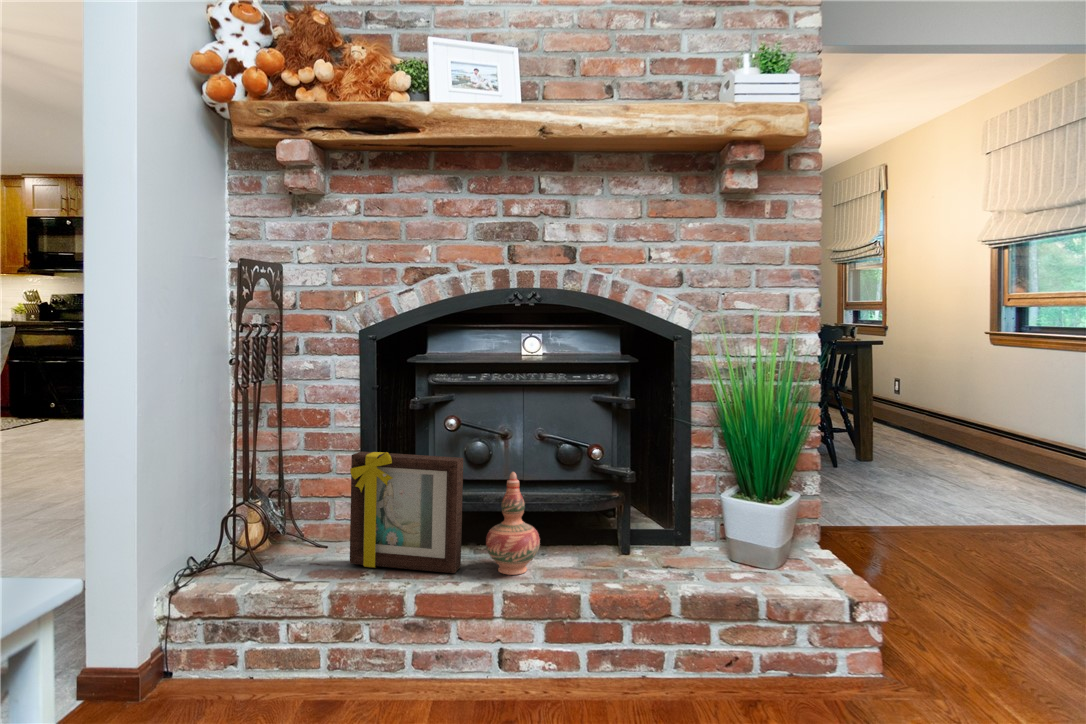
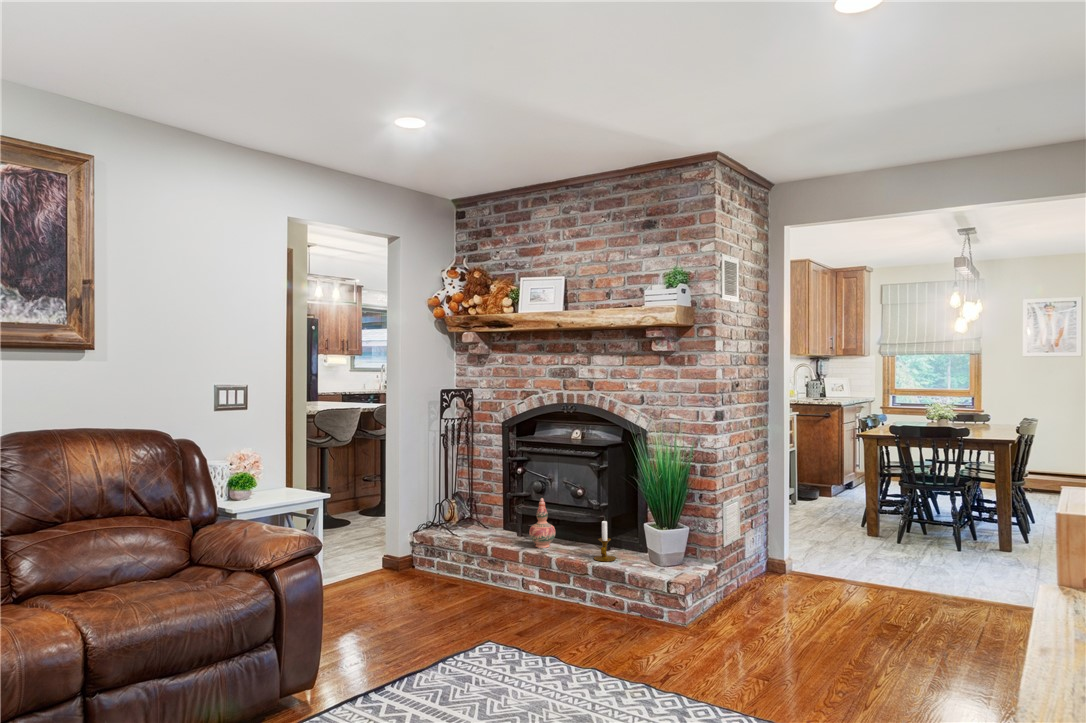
picture frame: present [350,452,463,573] -> none [482,482,524,543]
candlestick: none [648,501,692,581] -> present [594,521,616,561]

